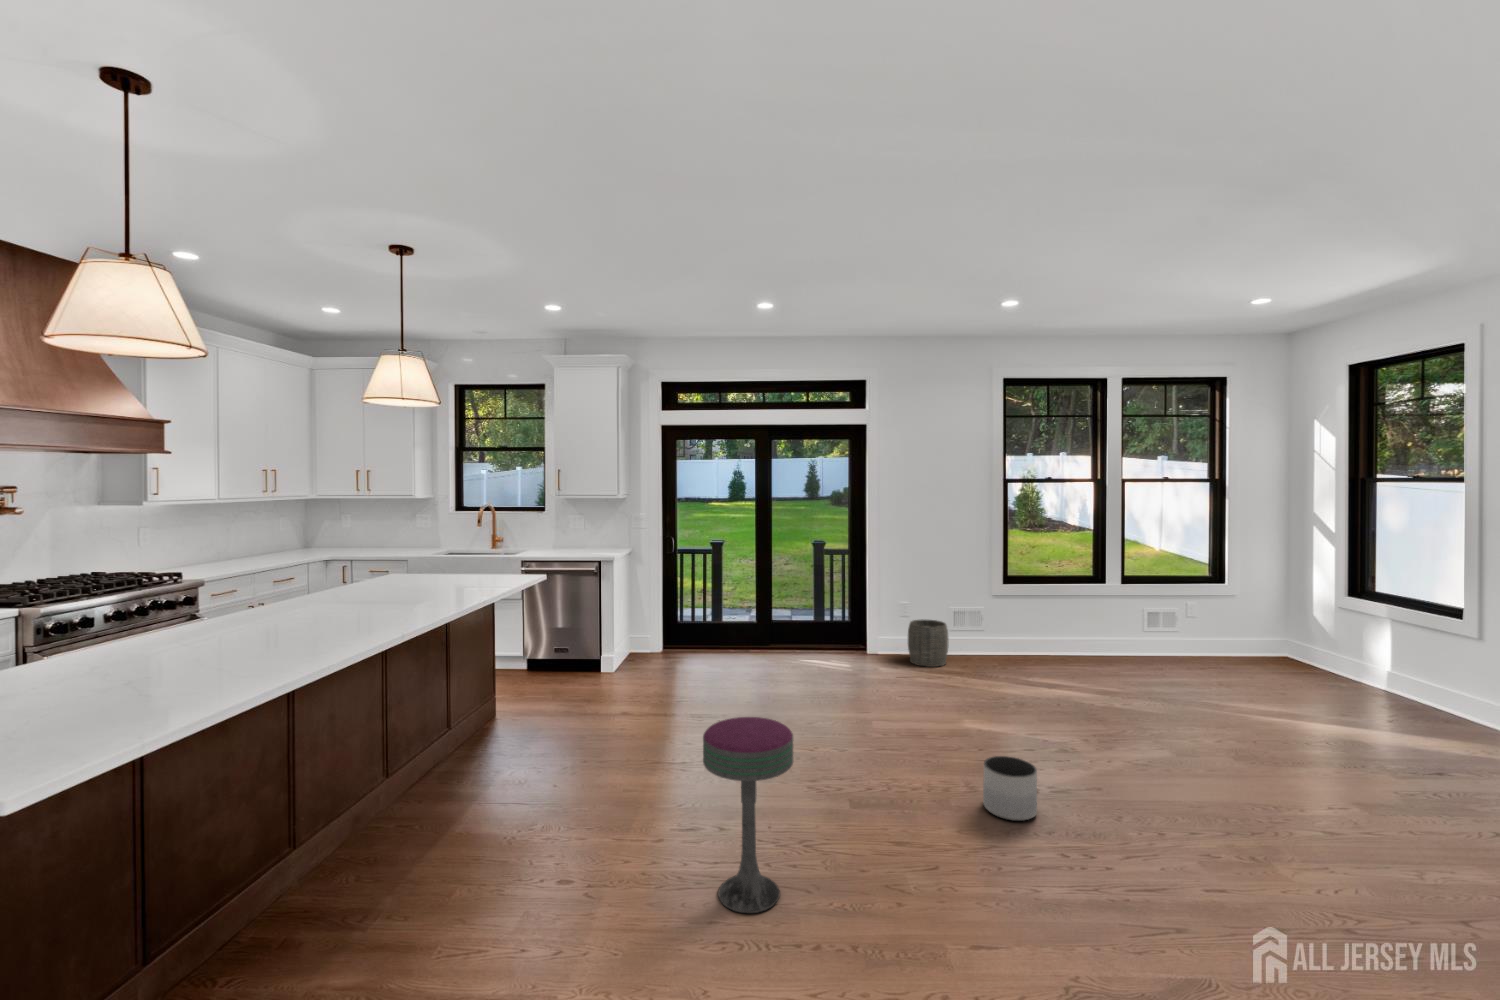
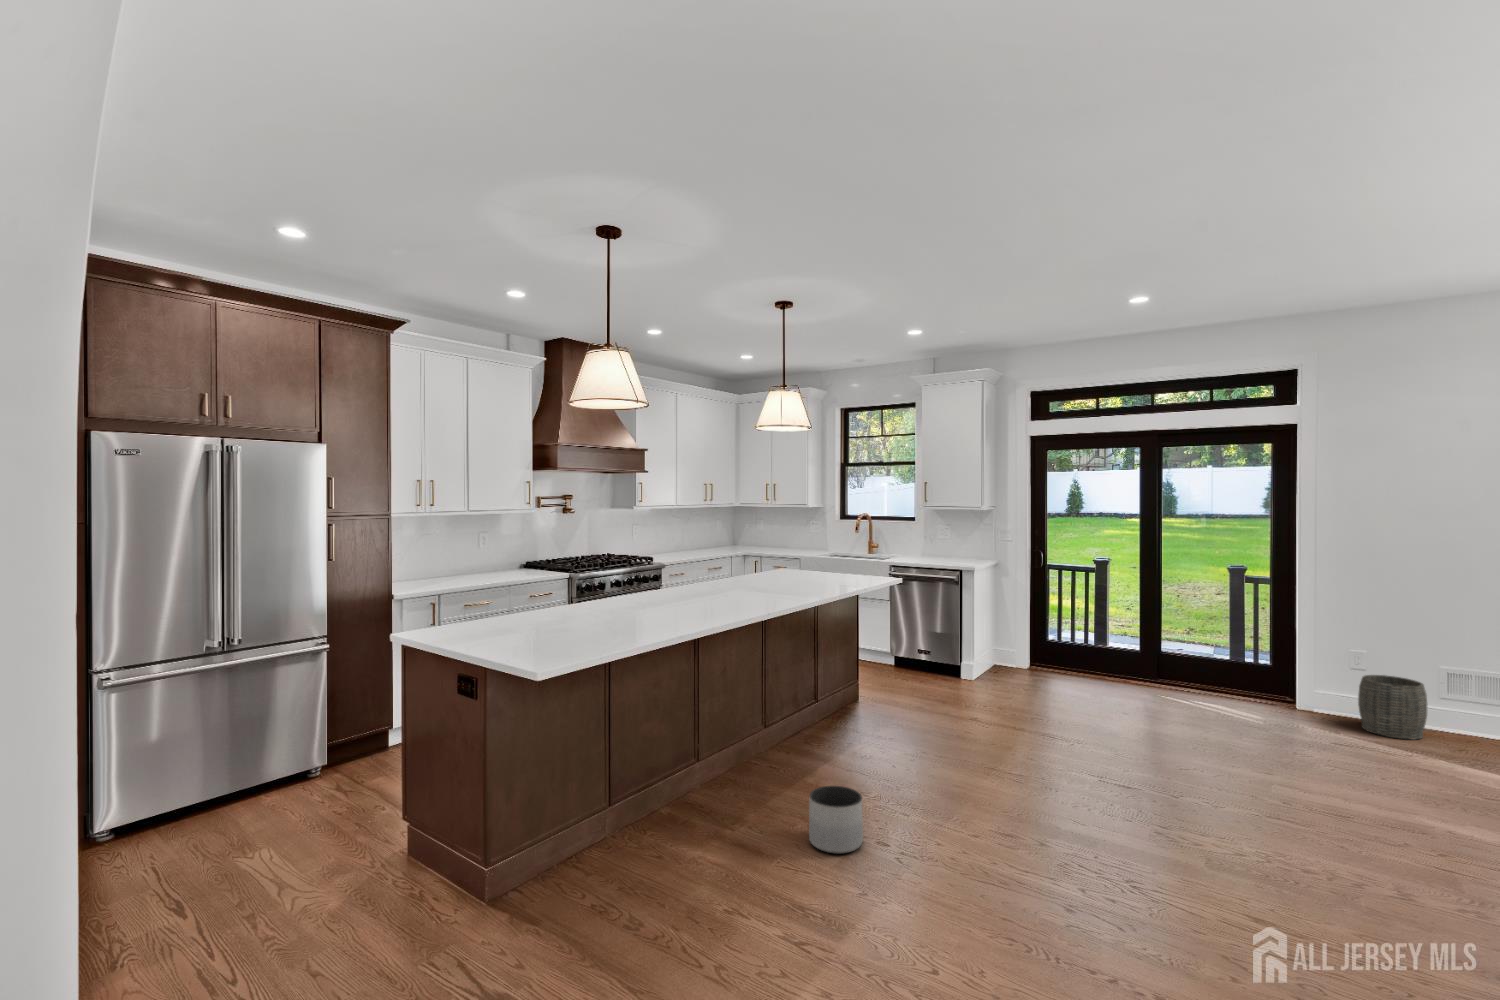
bar stool: present [703,717,793,913] -> none [987,712,1075,886]
planter: present [983,756,1037,821] -> present [809,786,863,854]

